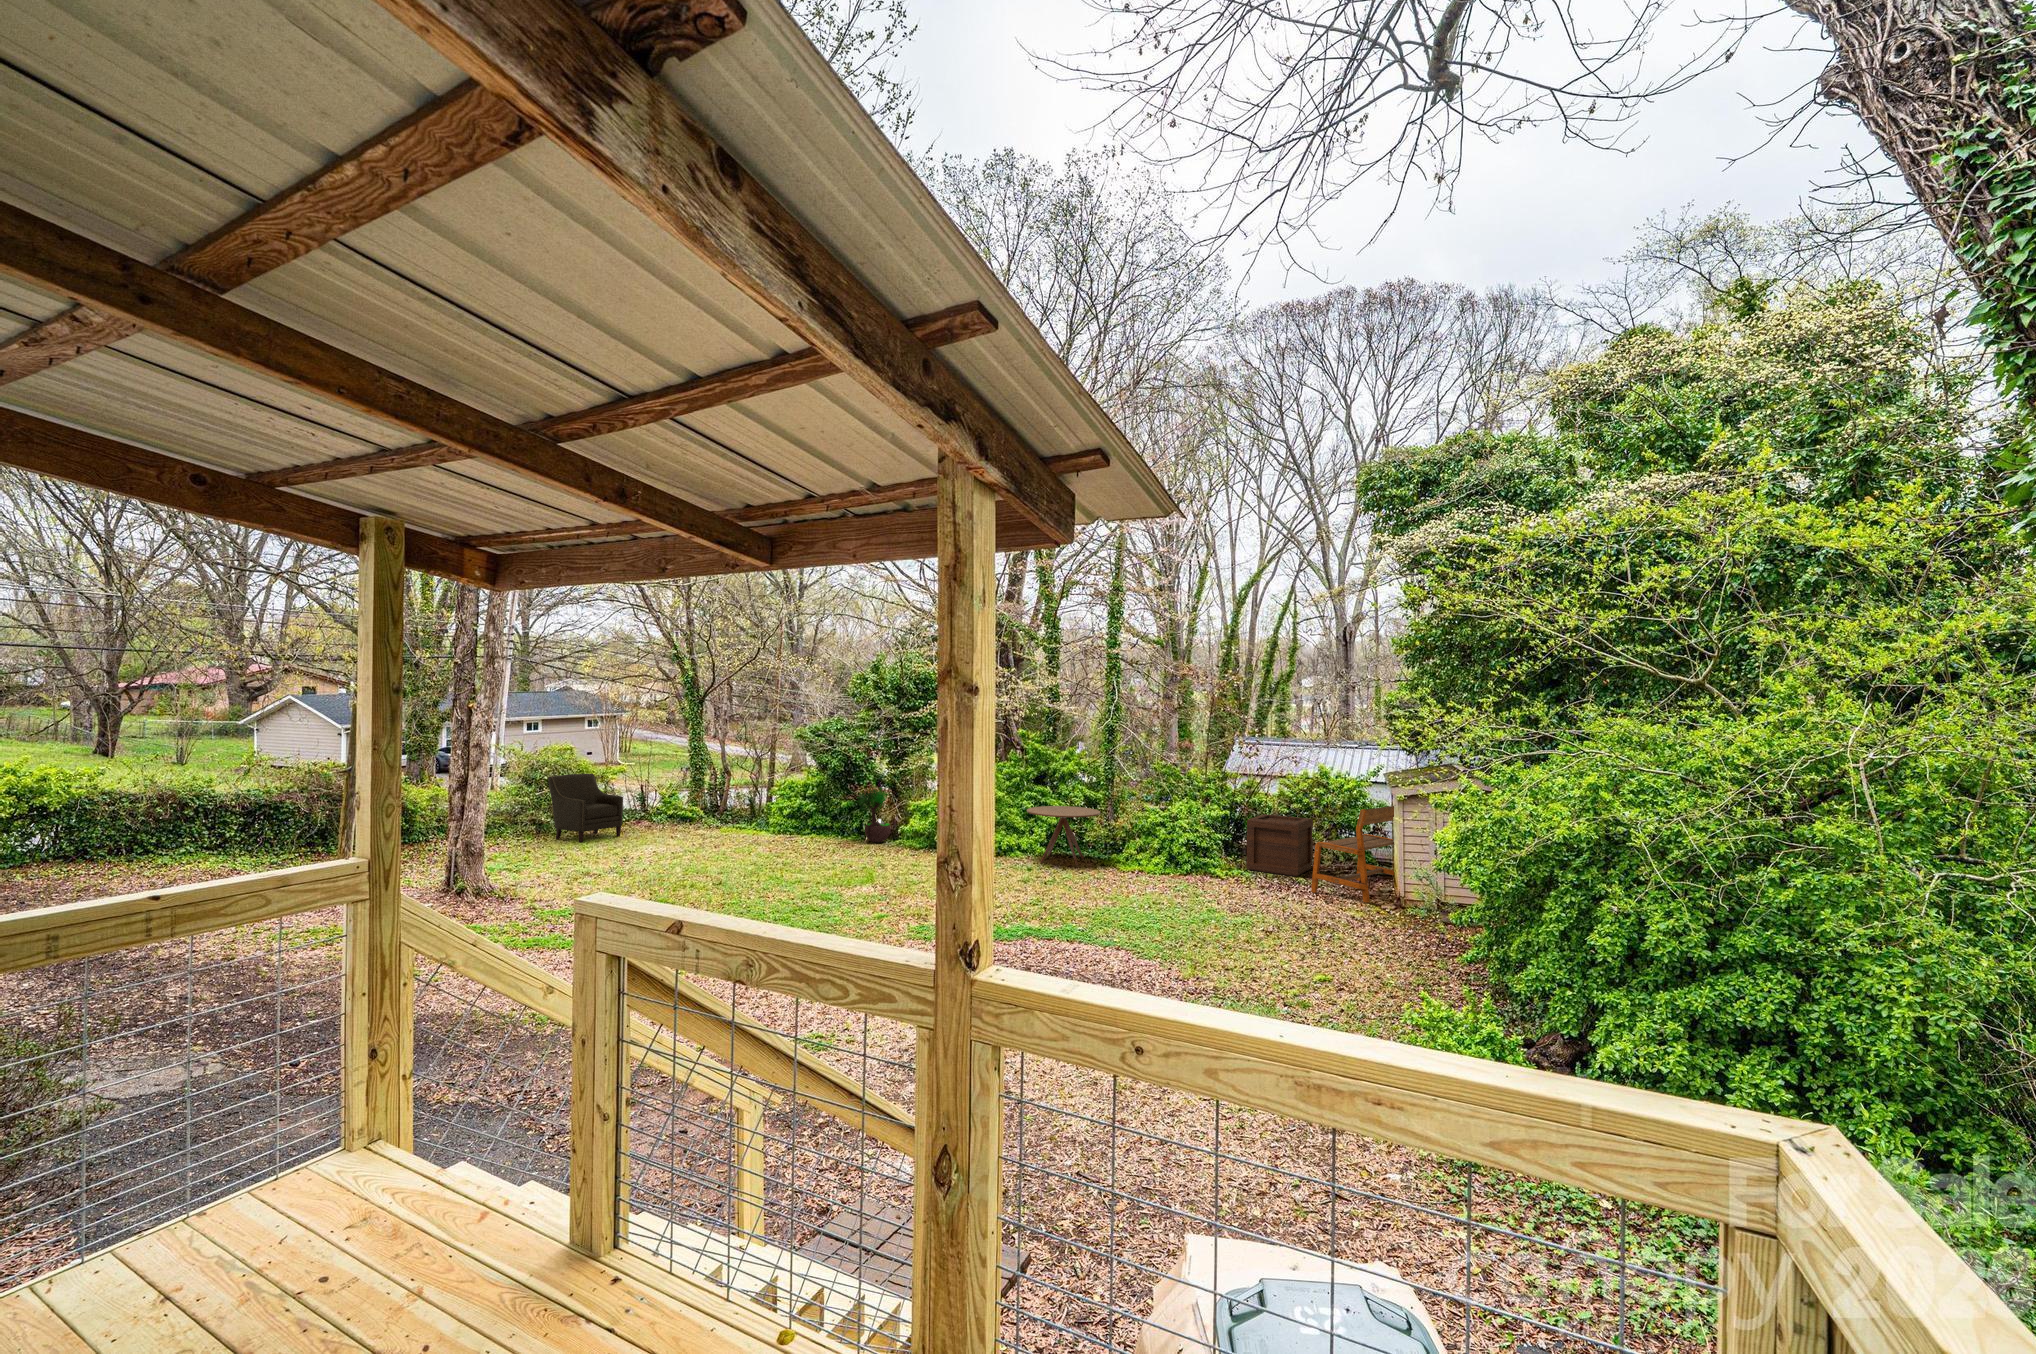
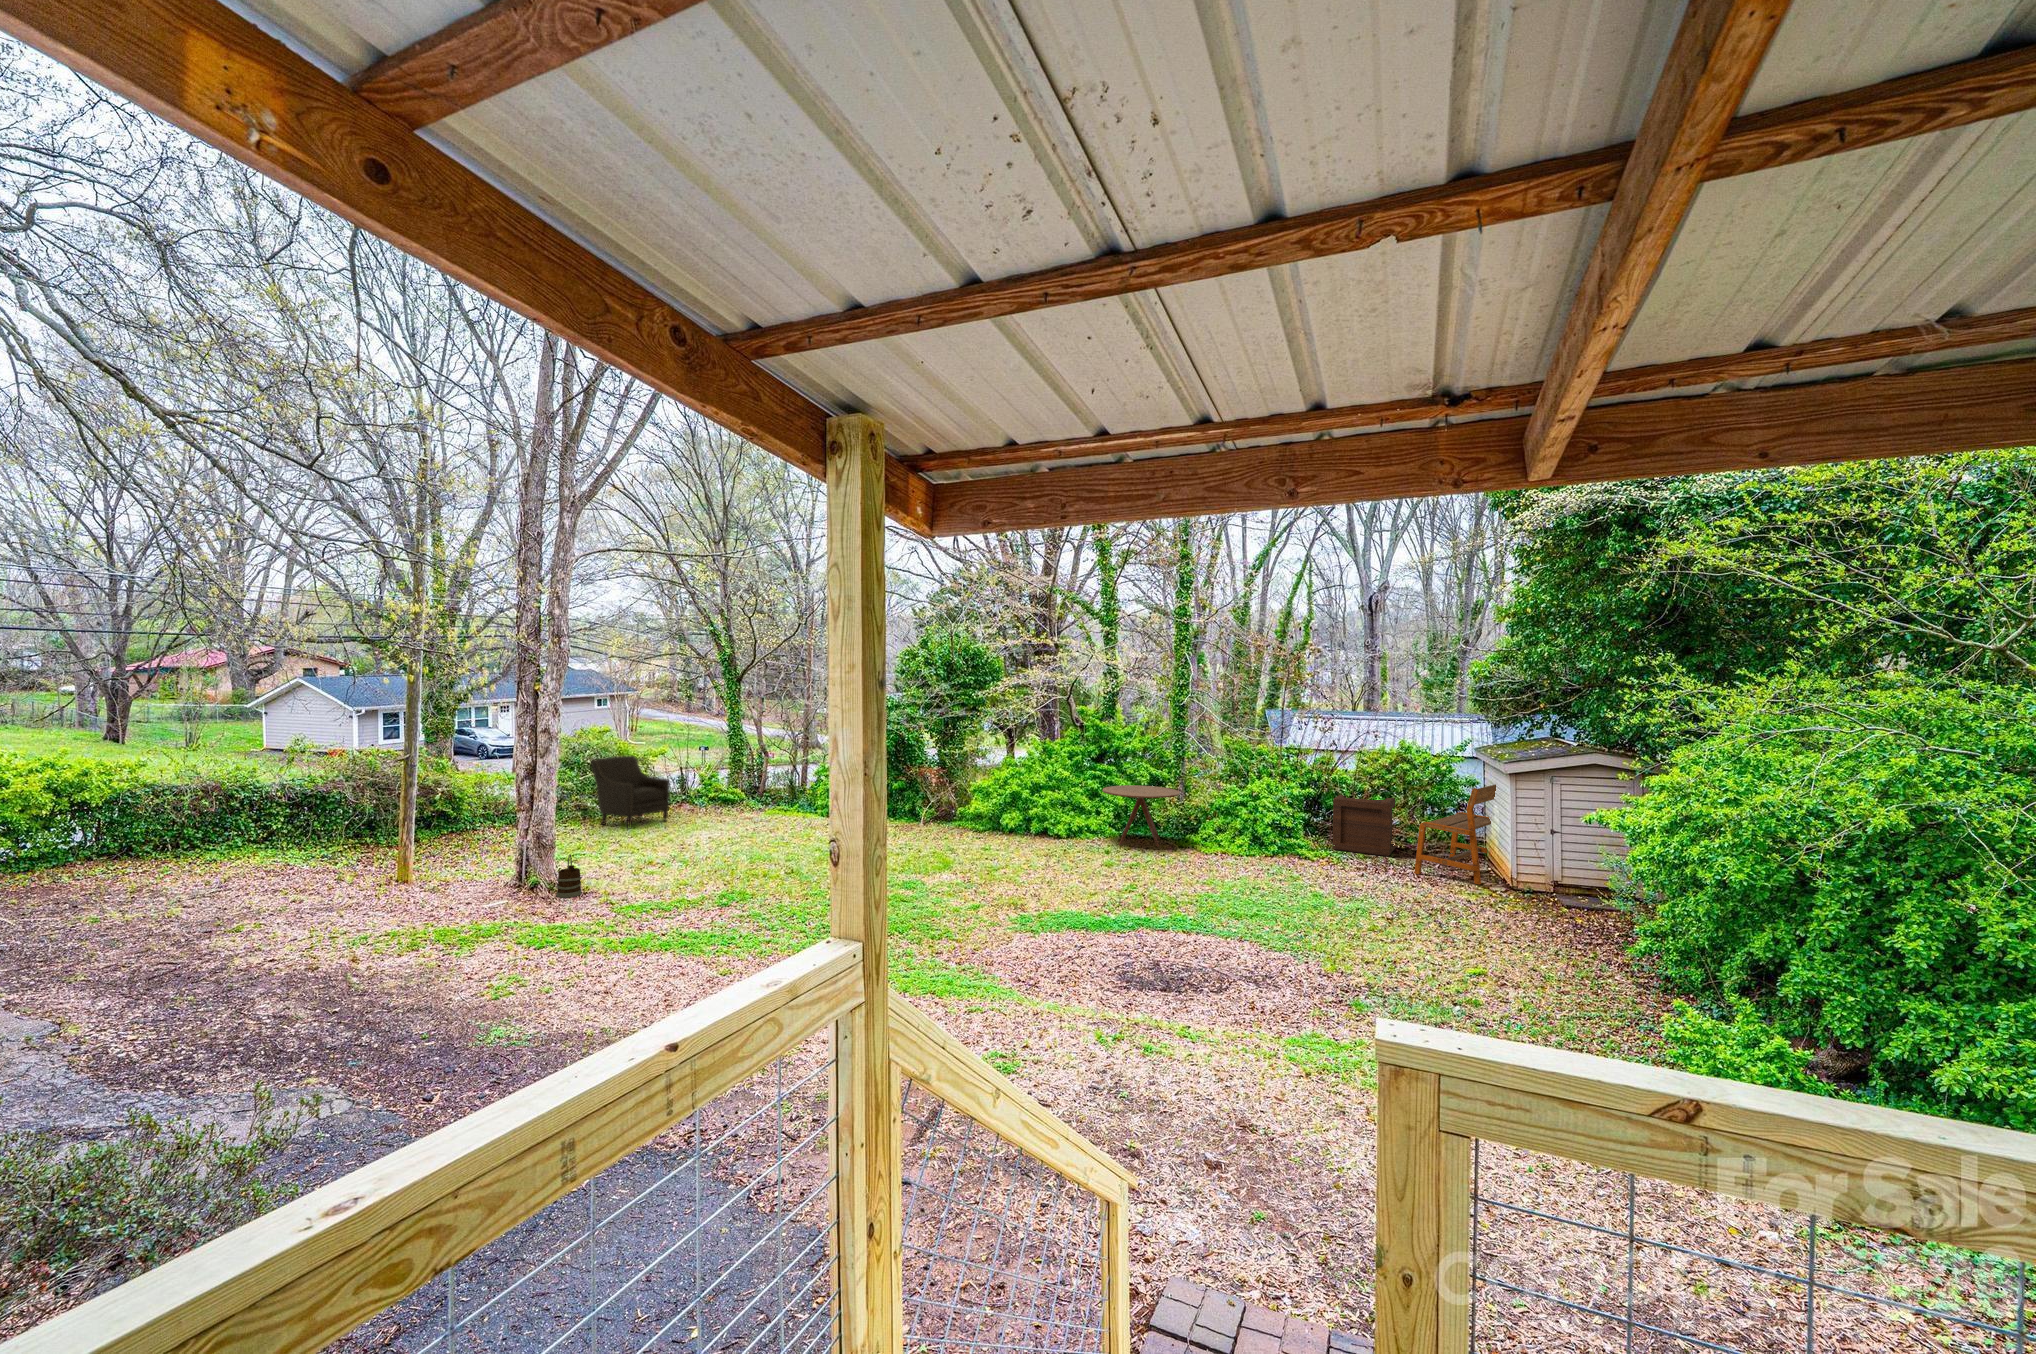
potted tree: present [857,787,891,843] -> none [916,763,952,824]
wooden bucket: none [482,861,506,901] -> present [556,855,582,898]

